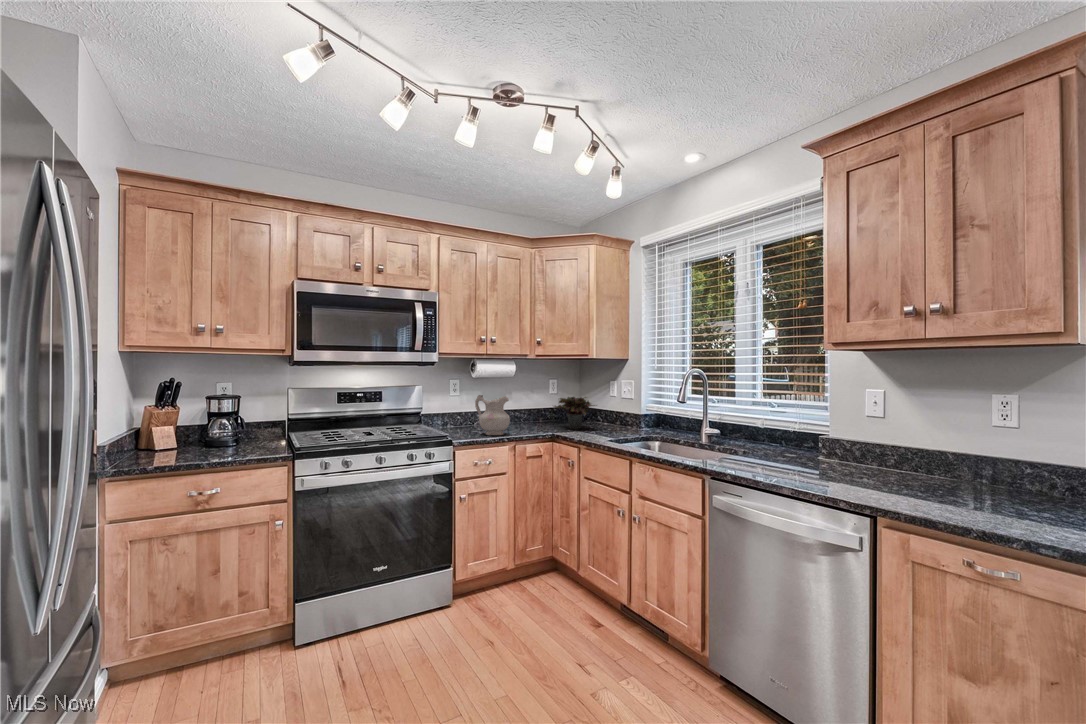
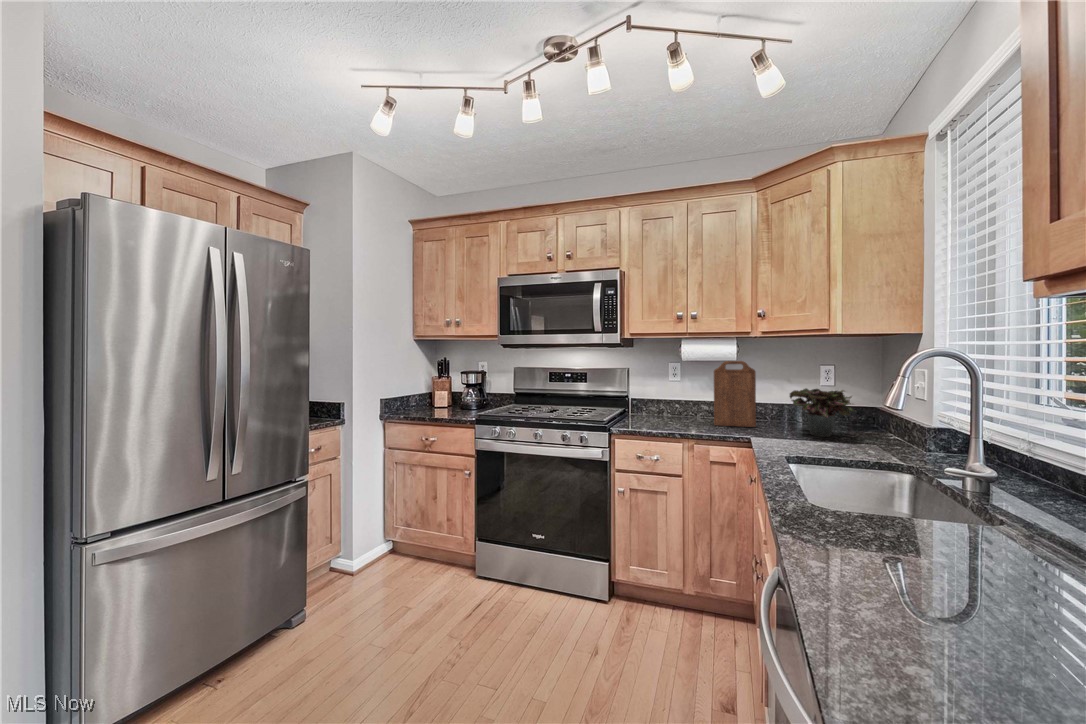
cutting board: none [509,378,535,430] -> present [714,361,756,427]
ceramic pitcher: present [475,395,510,435] -> none [661,380,699,429]

